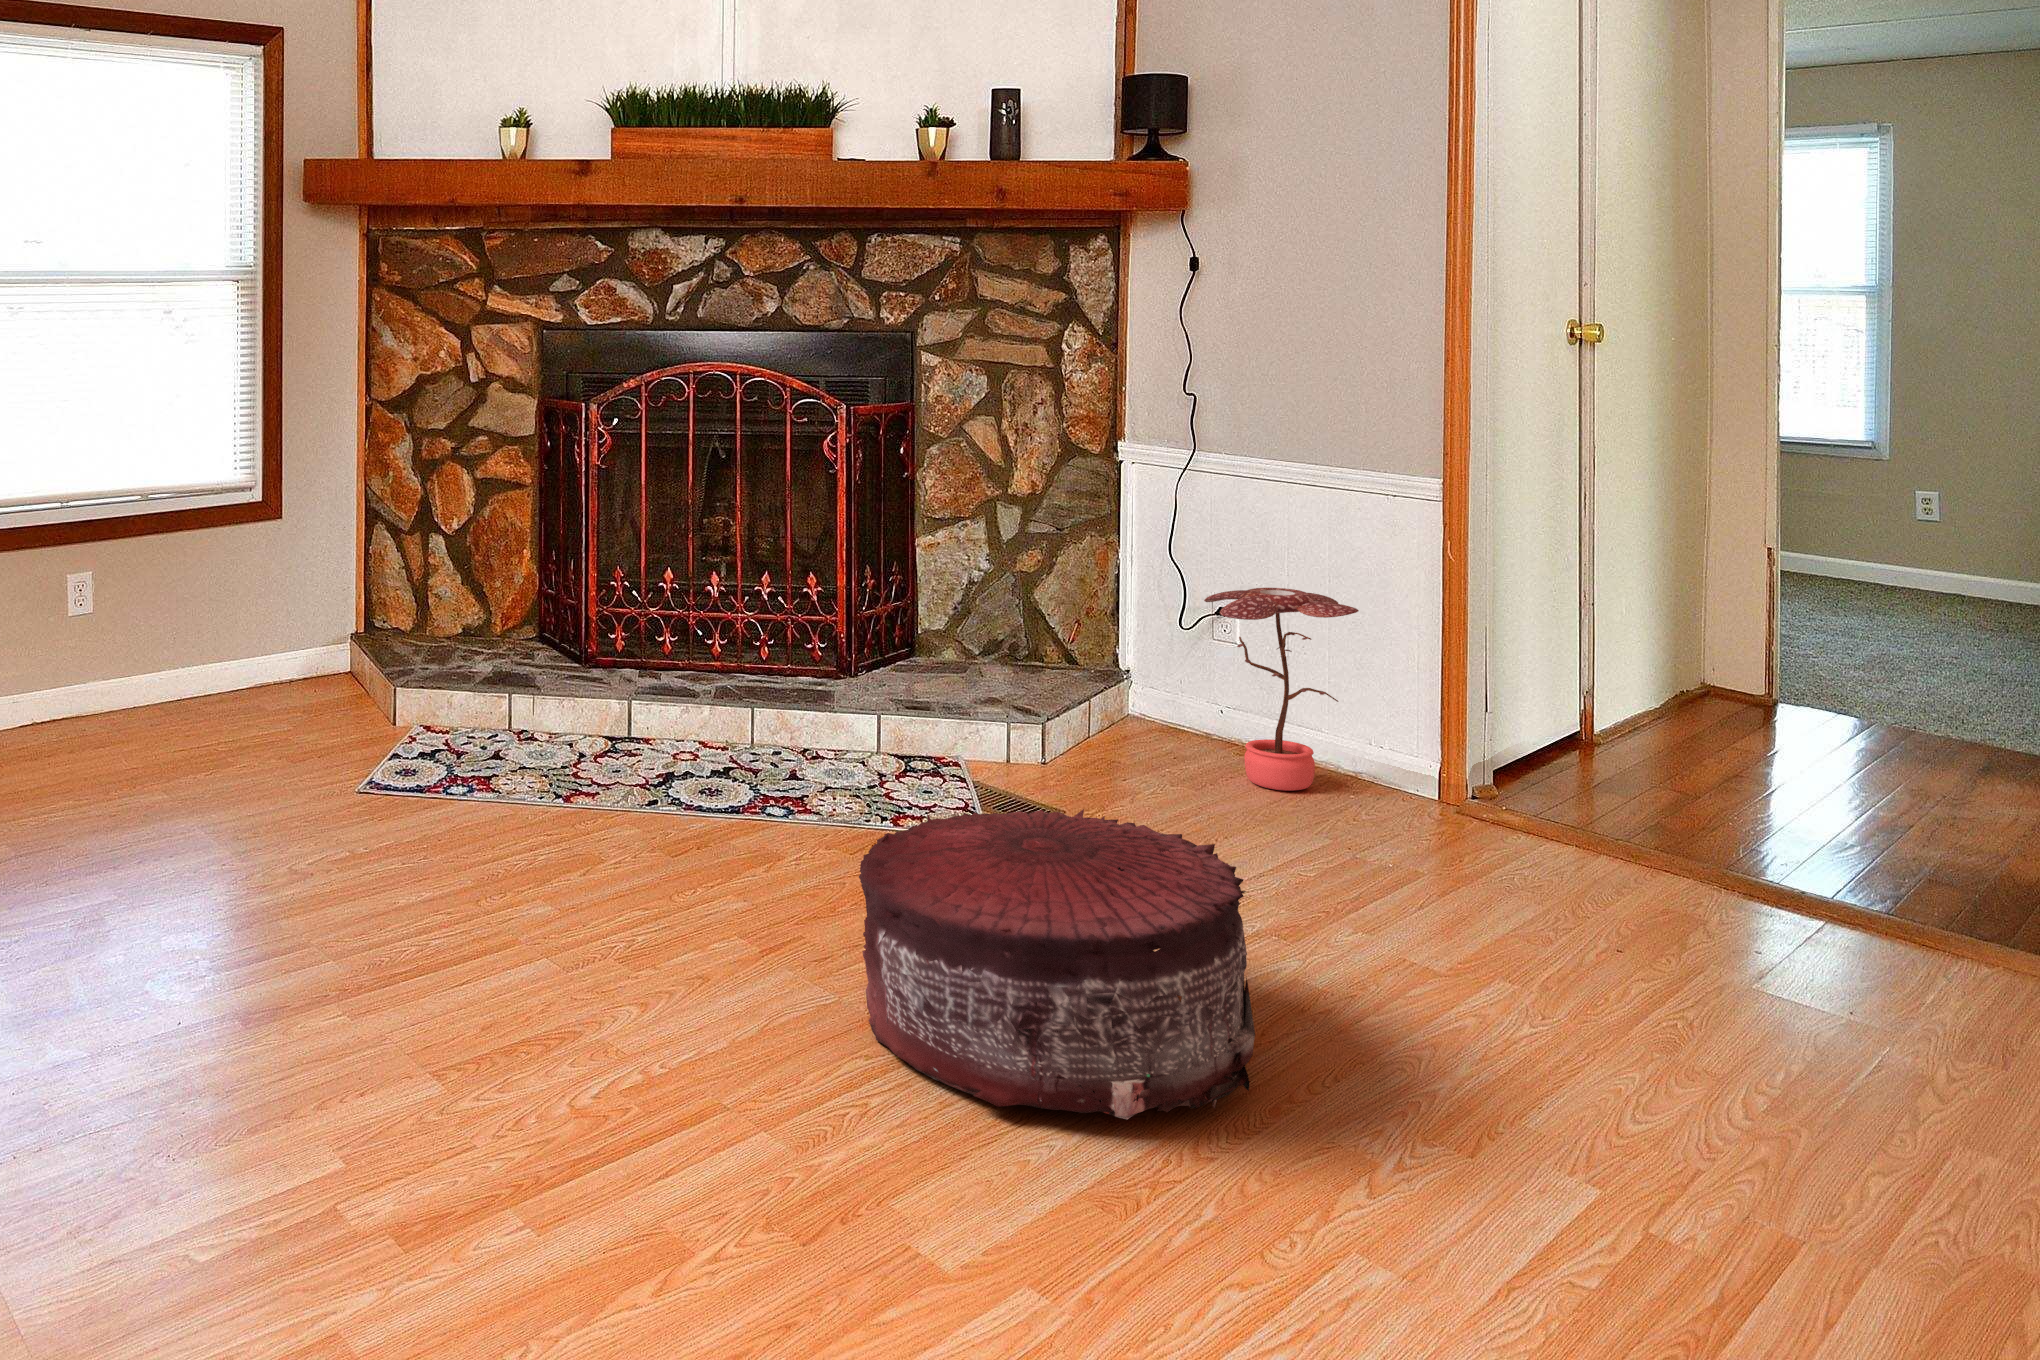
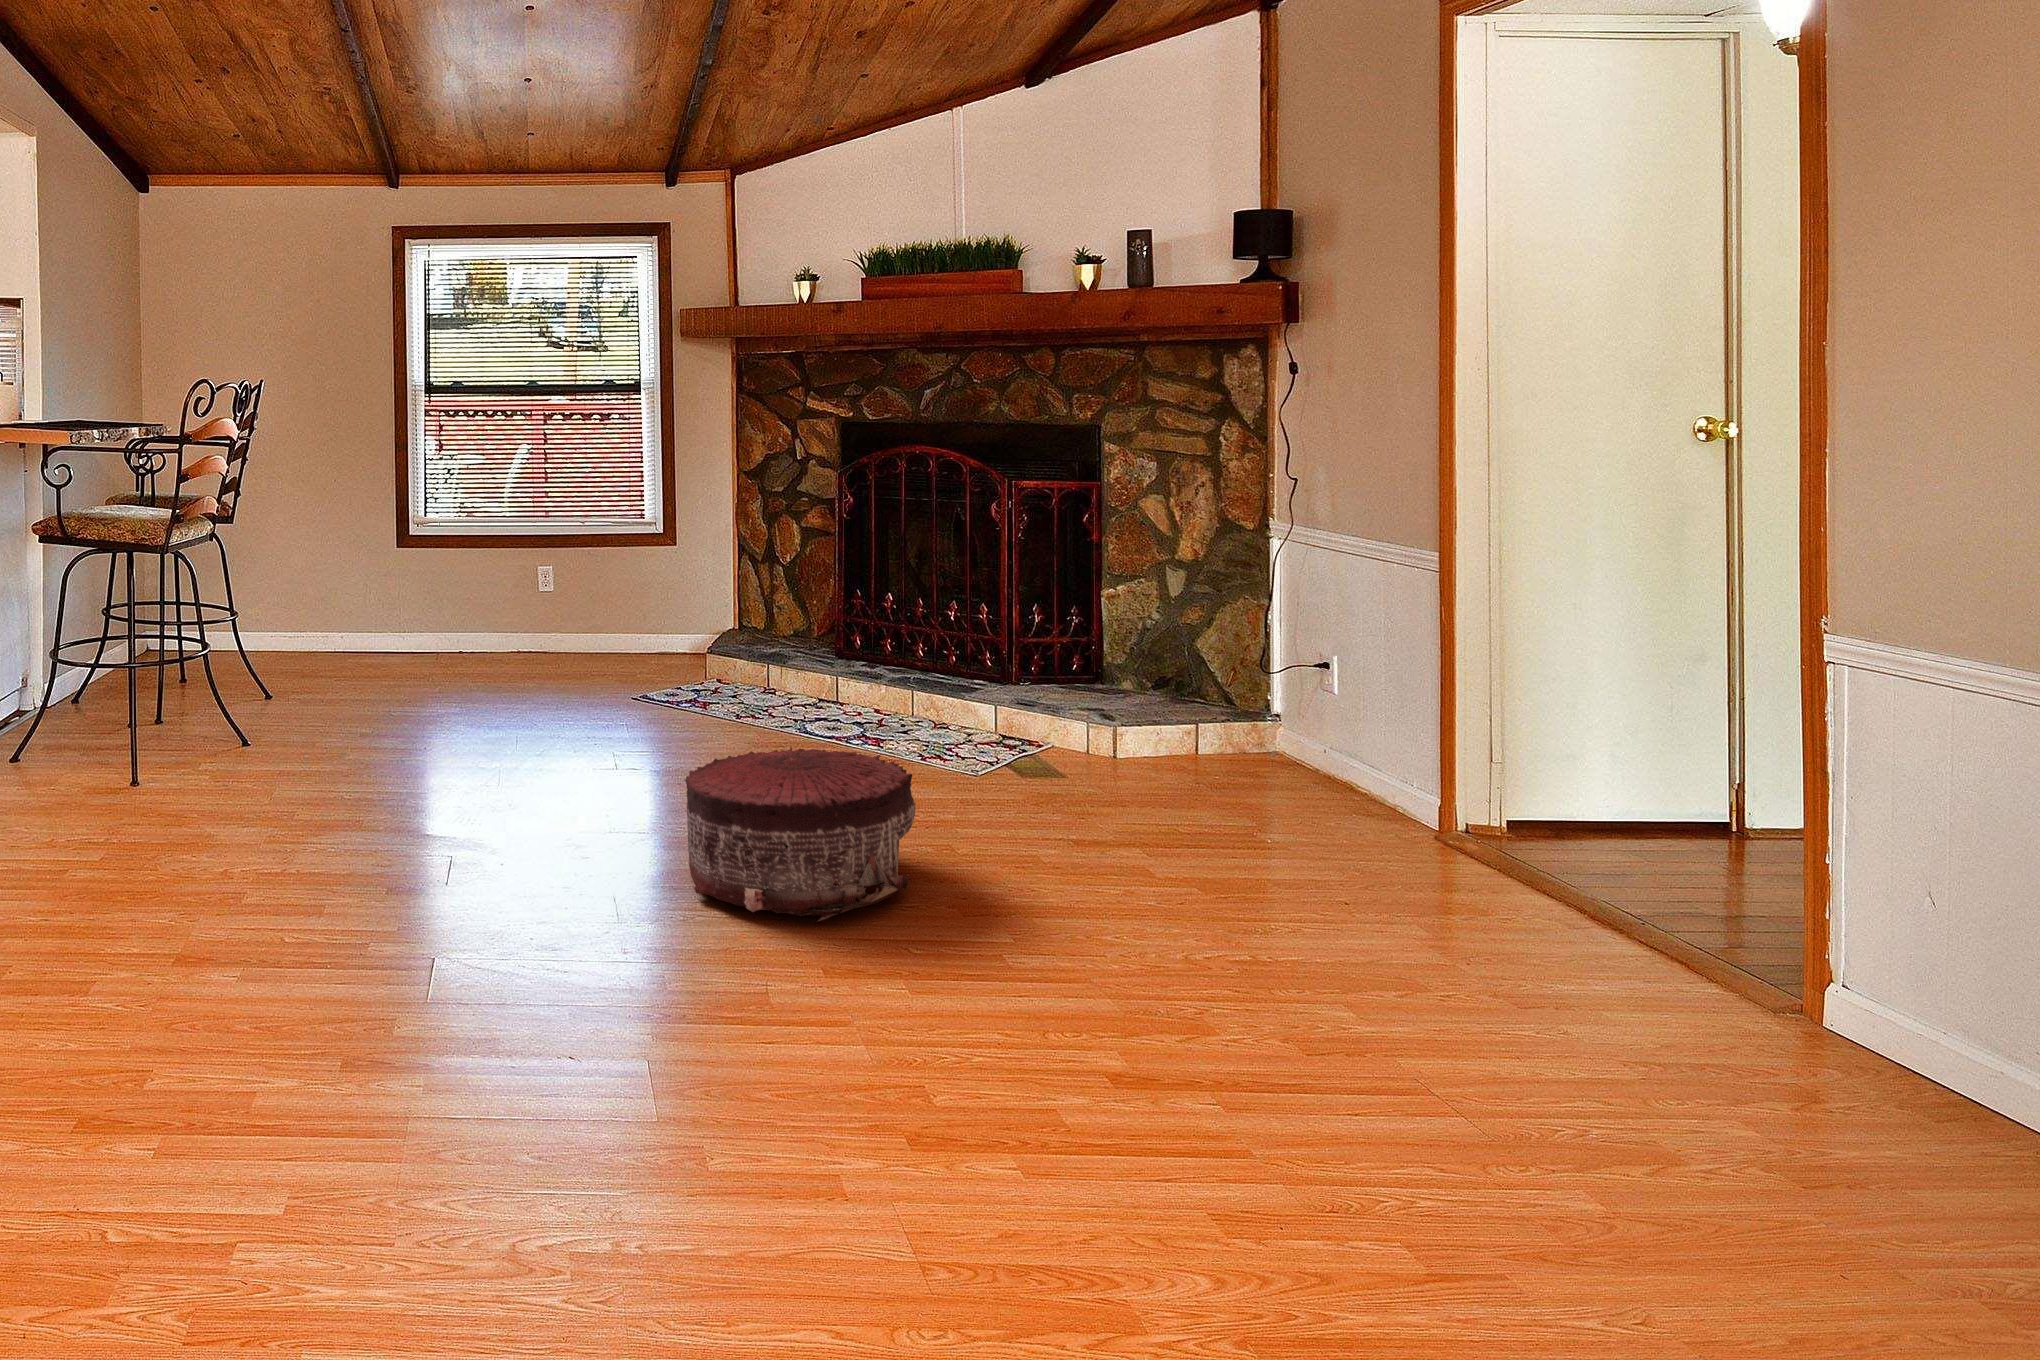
potted plant: present [1204,588,1359,791] -> none [1217,643,1350,812]

